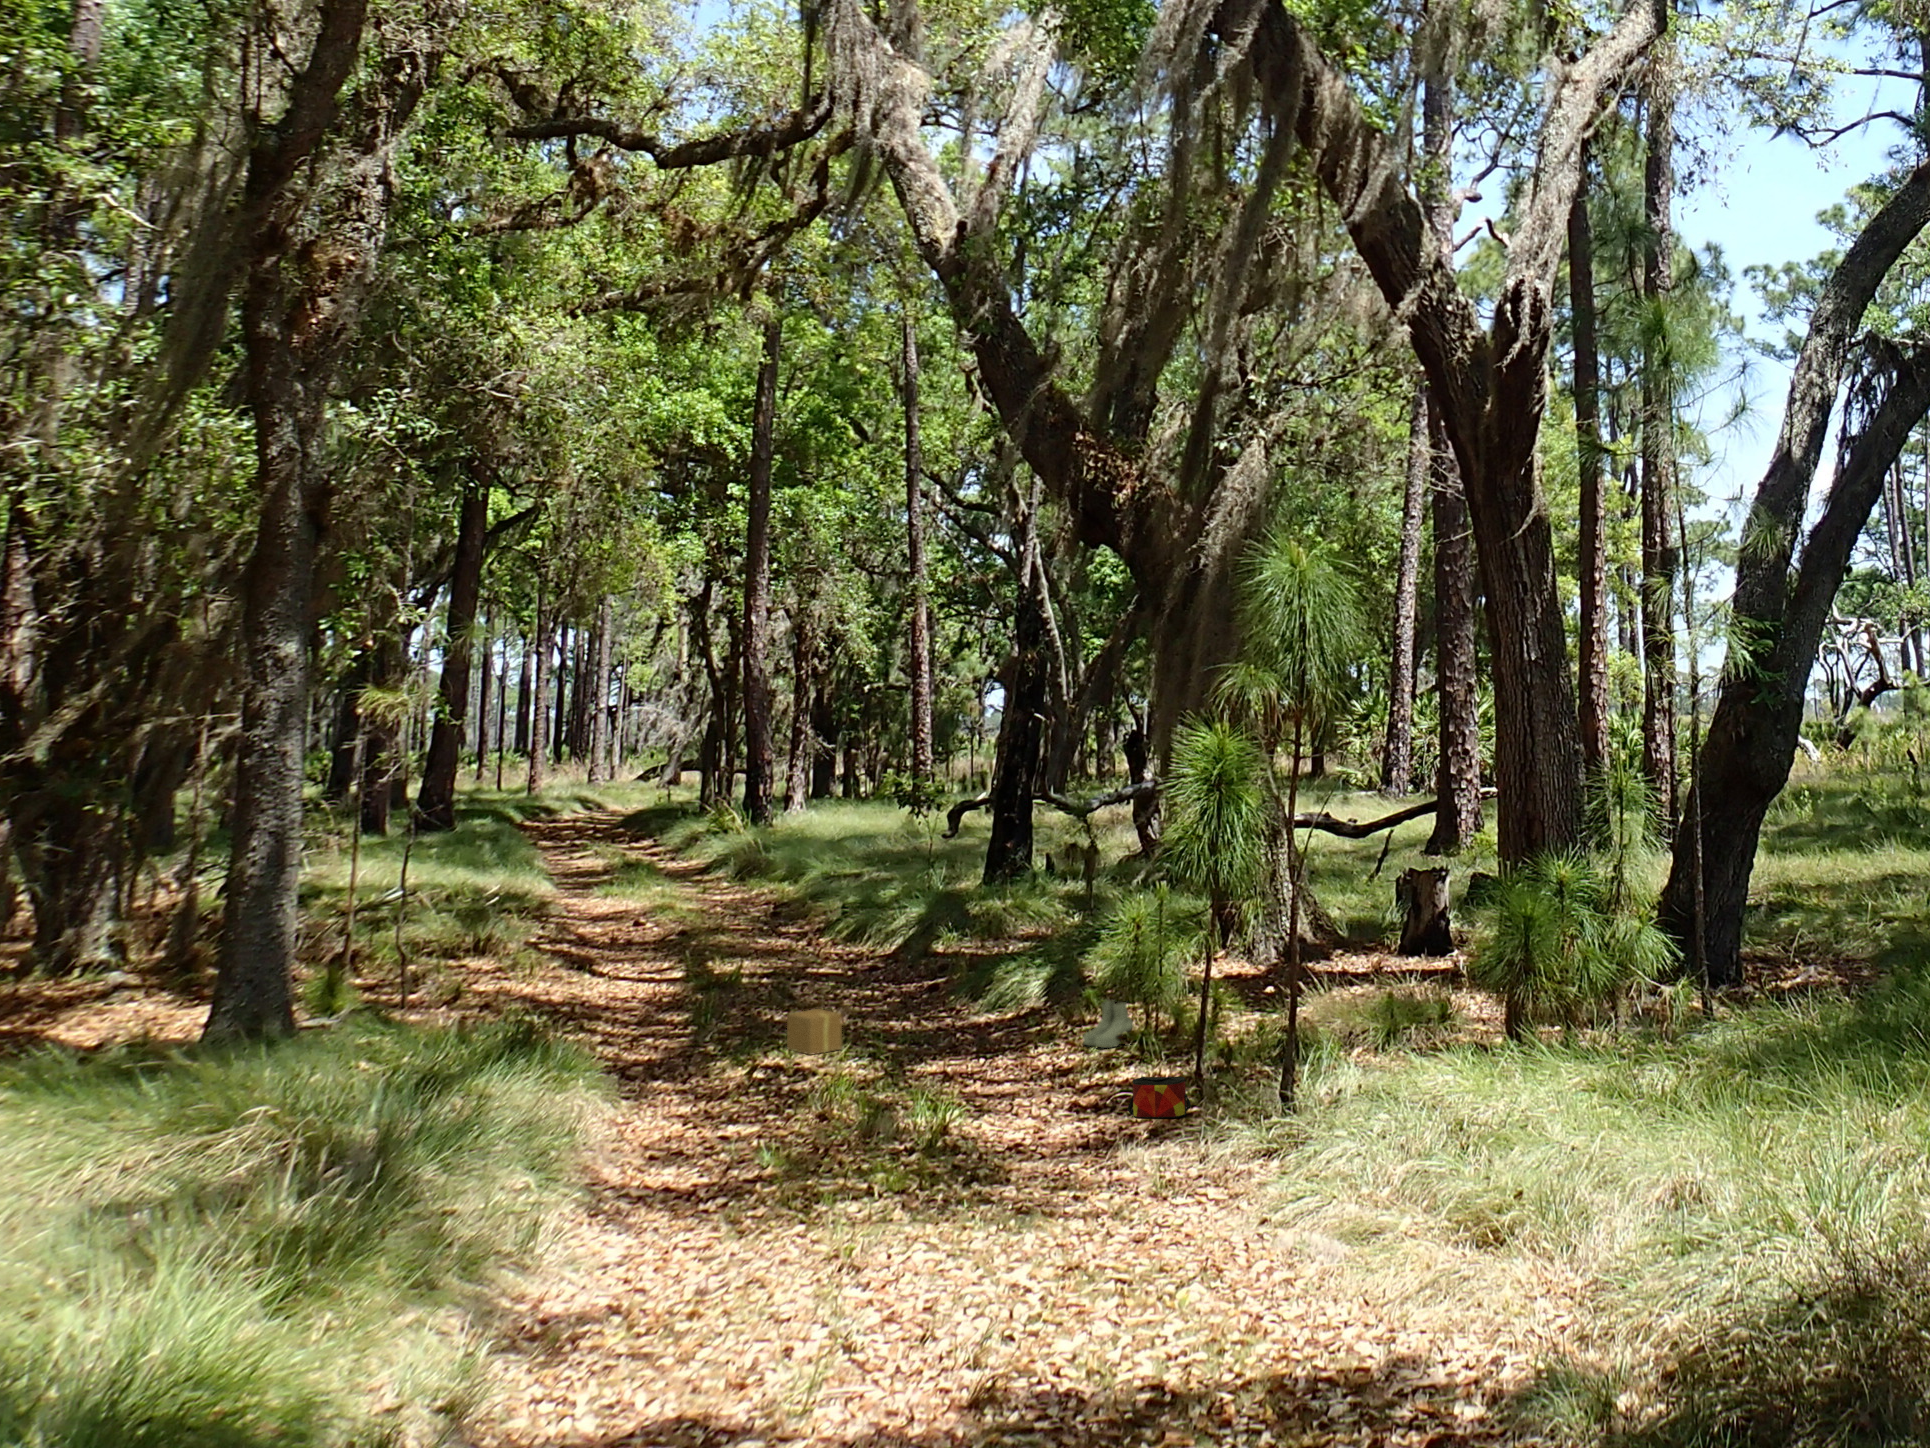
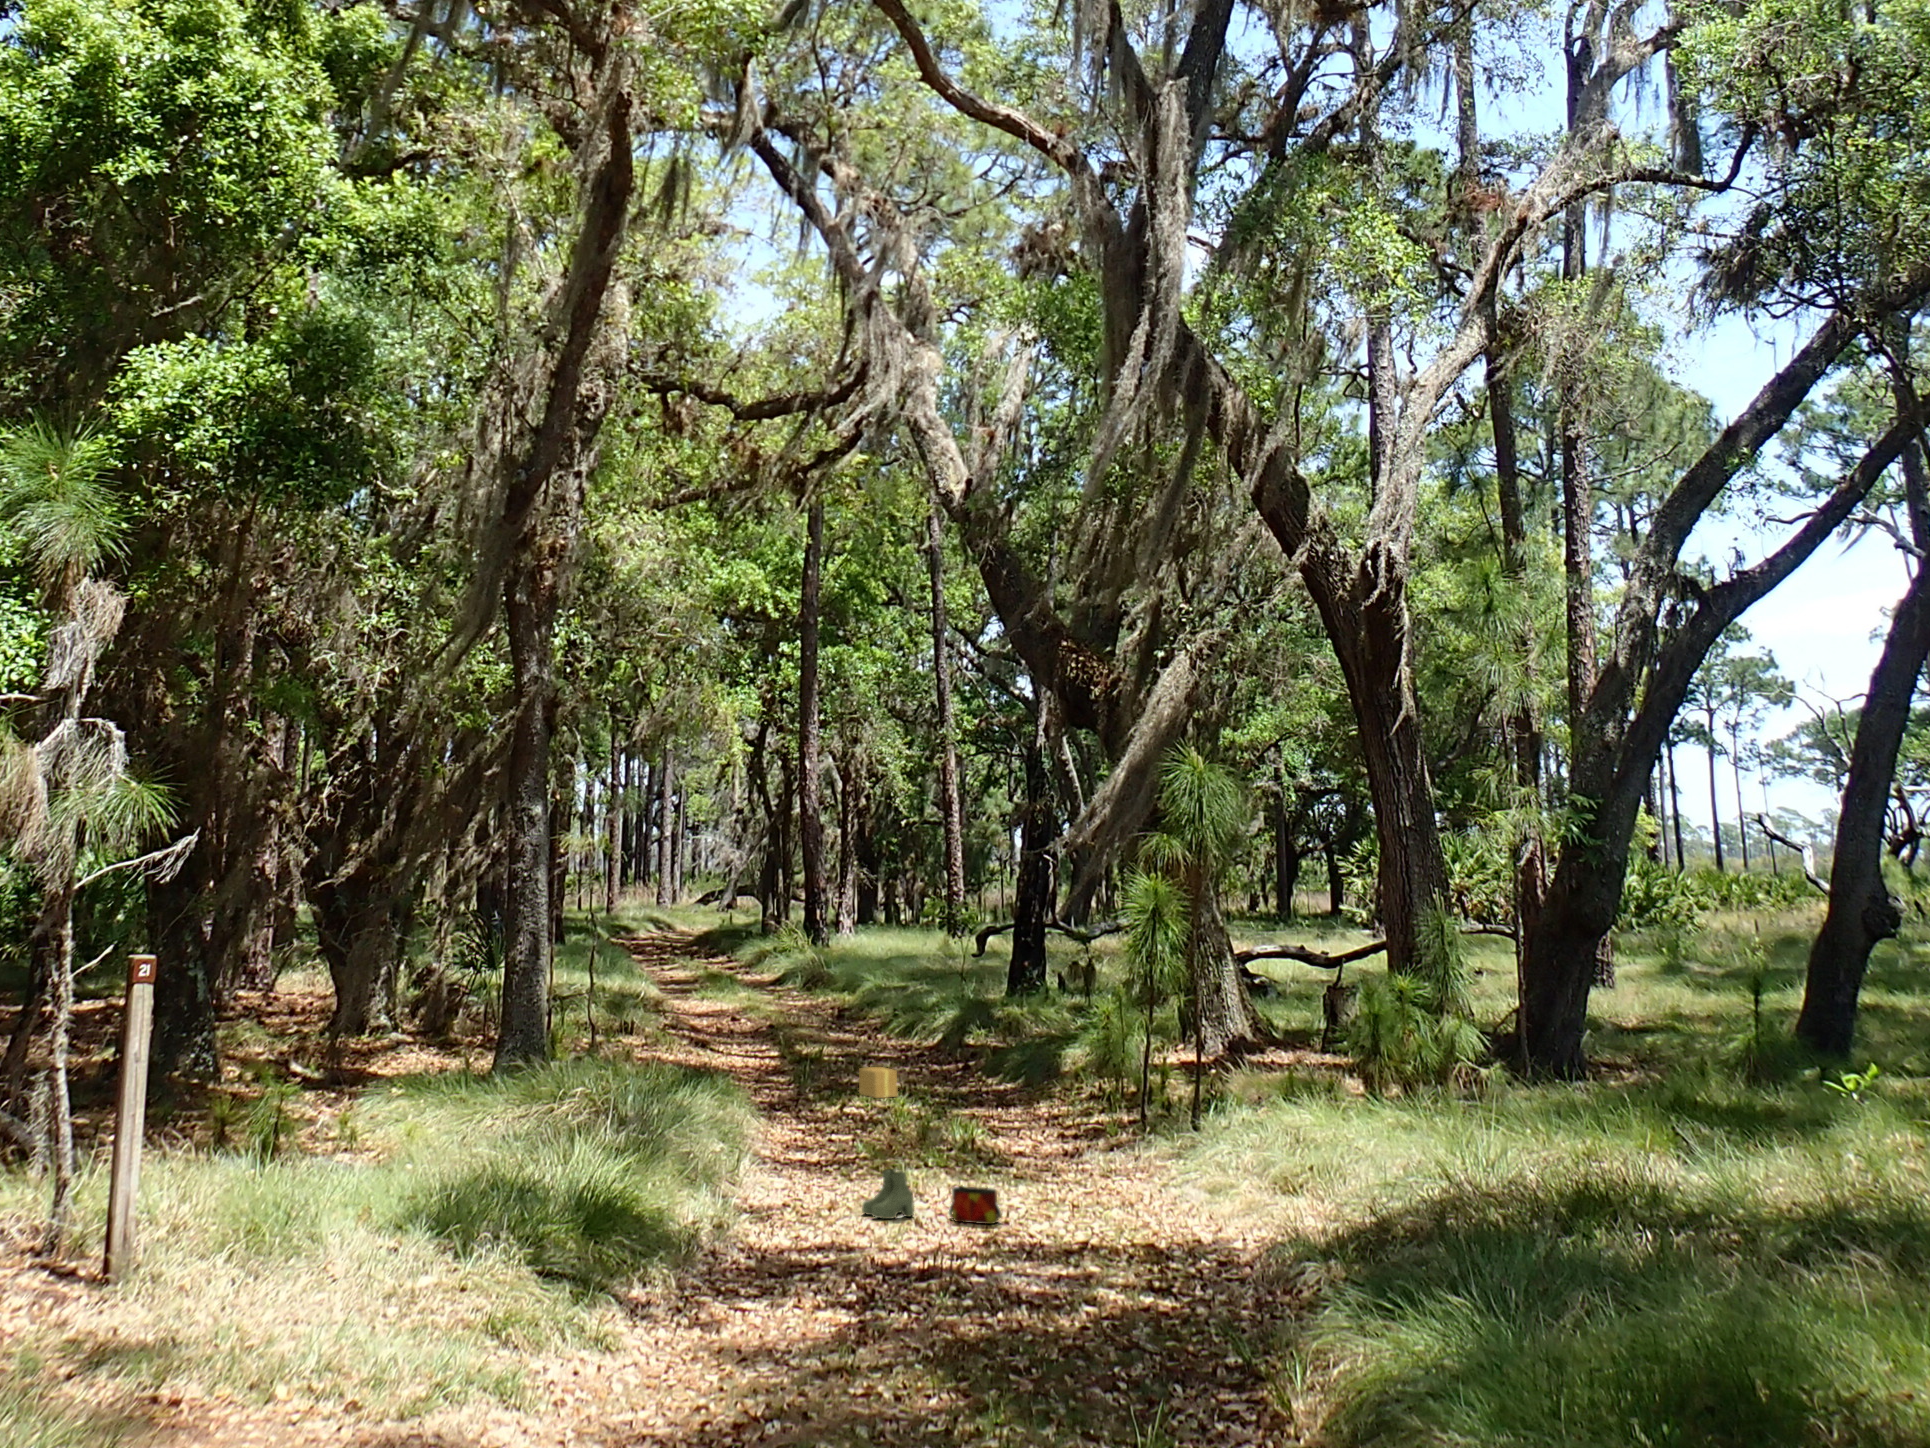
boots: present [1083,1000,1134,1048] -> present [862,1169,914,1219]
bag: present [1127,1076,1191,1119] -> present [949,1186,1002,1224]

